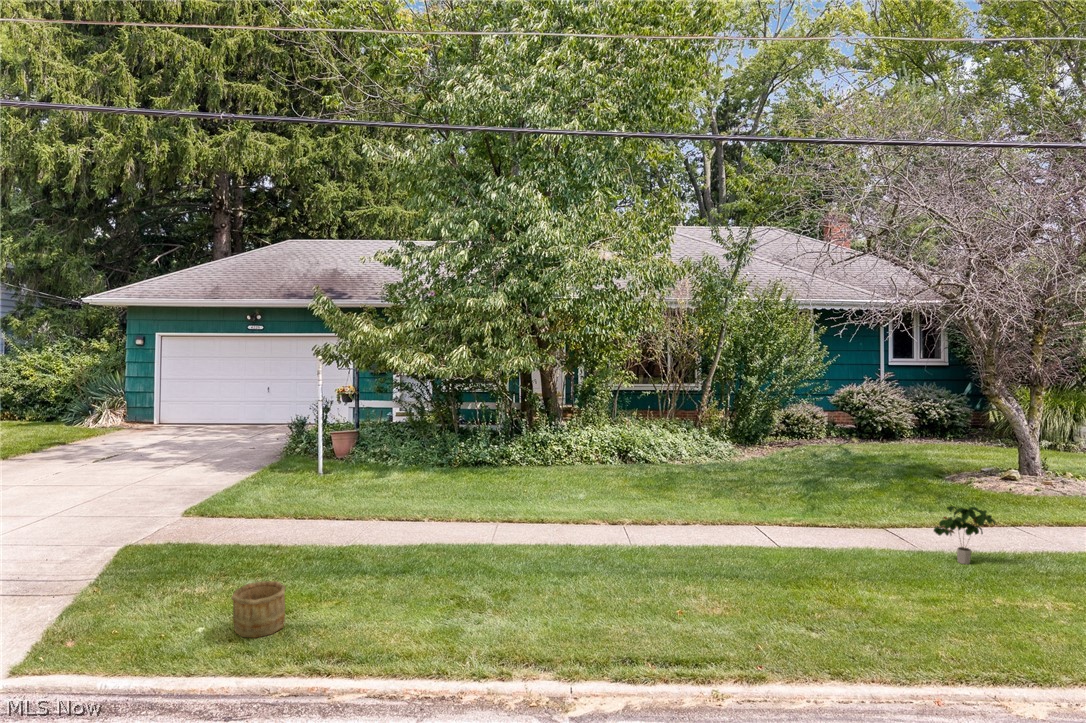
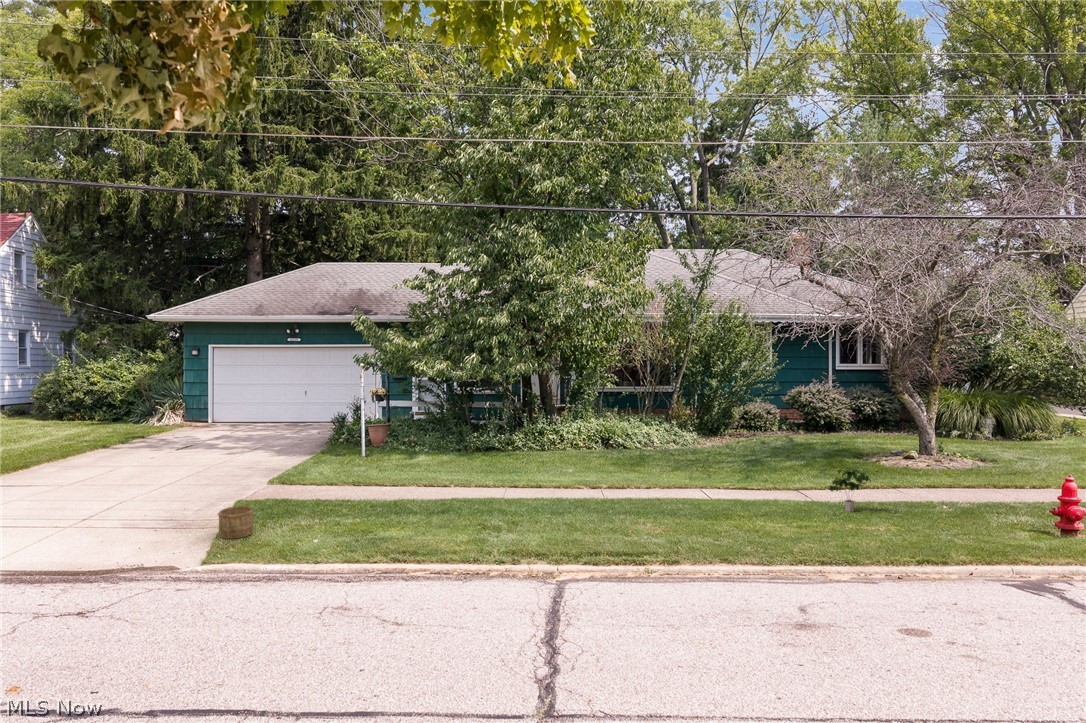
wooden bucket: present [231,581,286,638] -> present [218,506,253,539]

